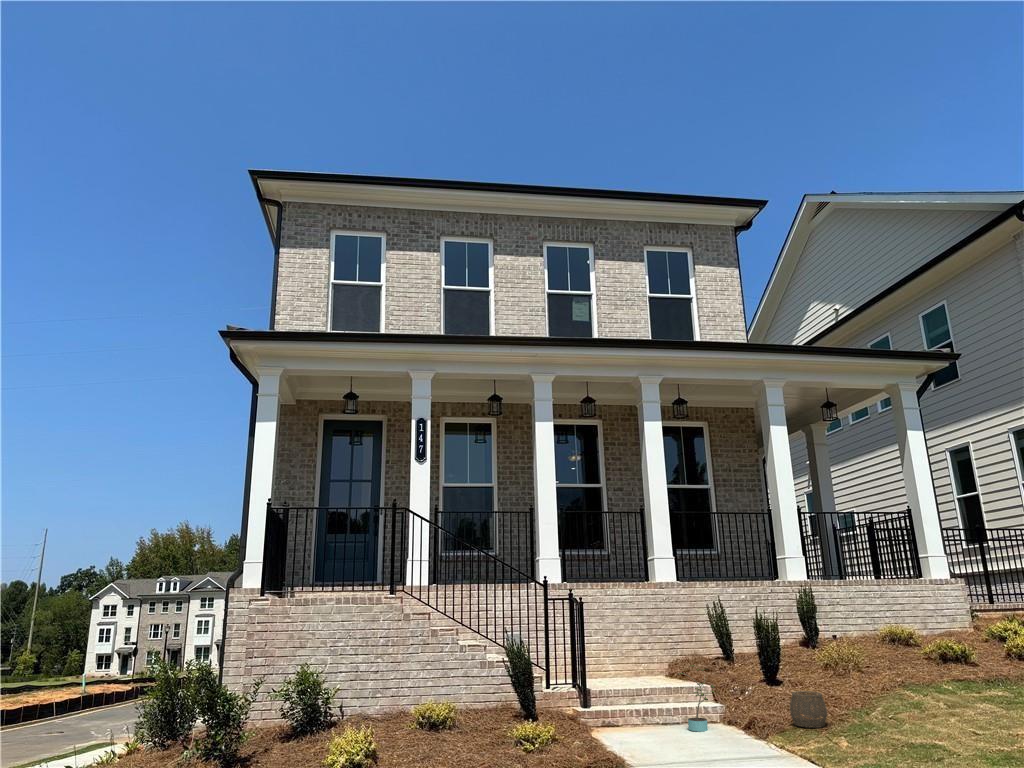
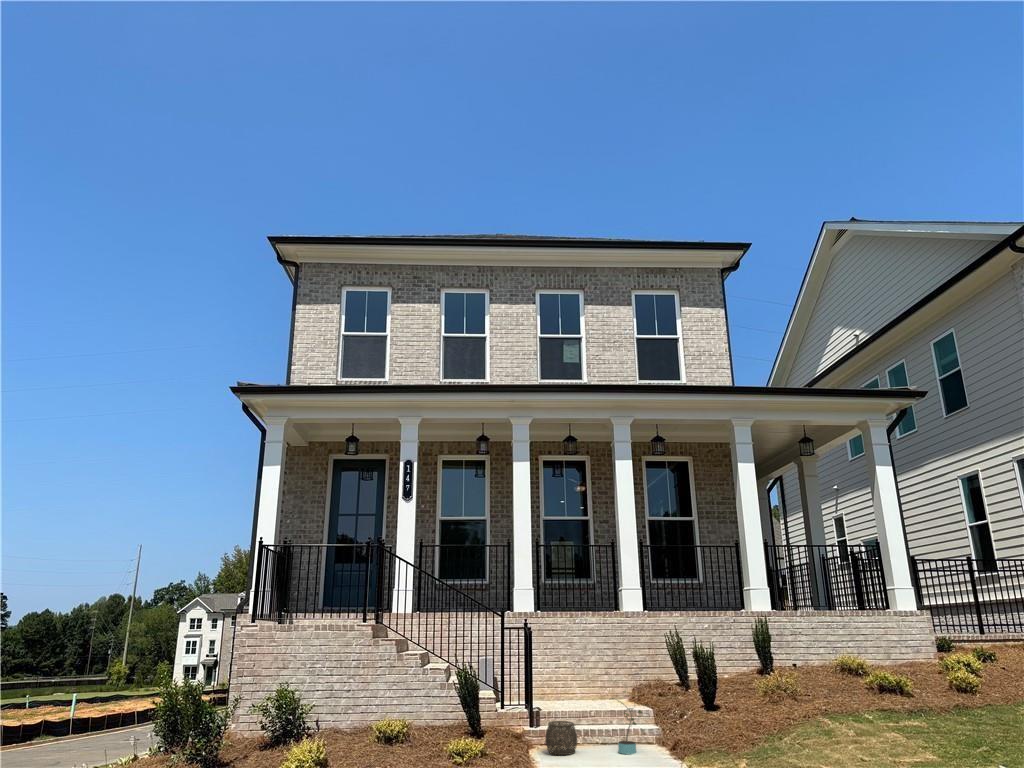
woven basket: present [790,691,827,728] -> present [546,721,577,755]

